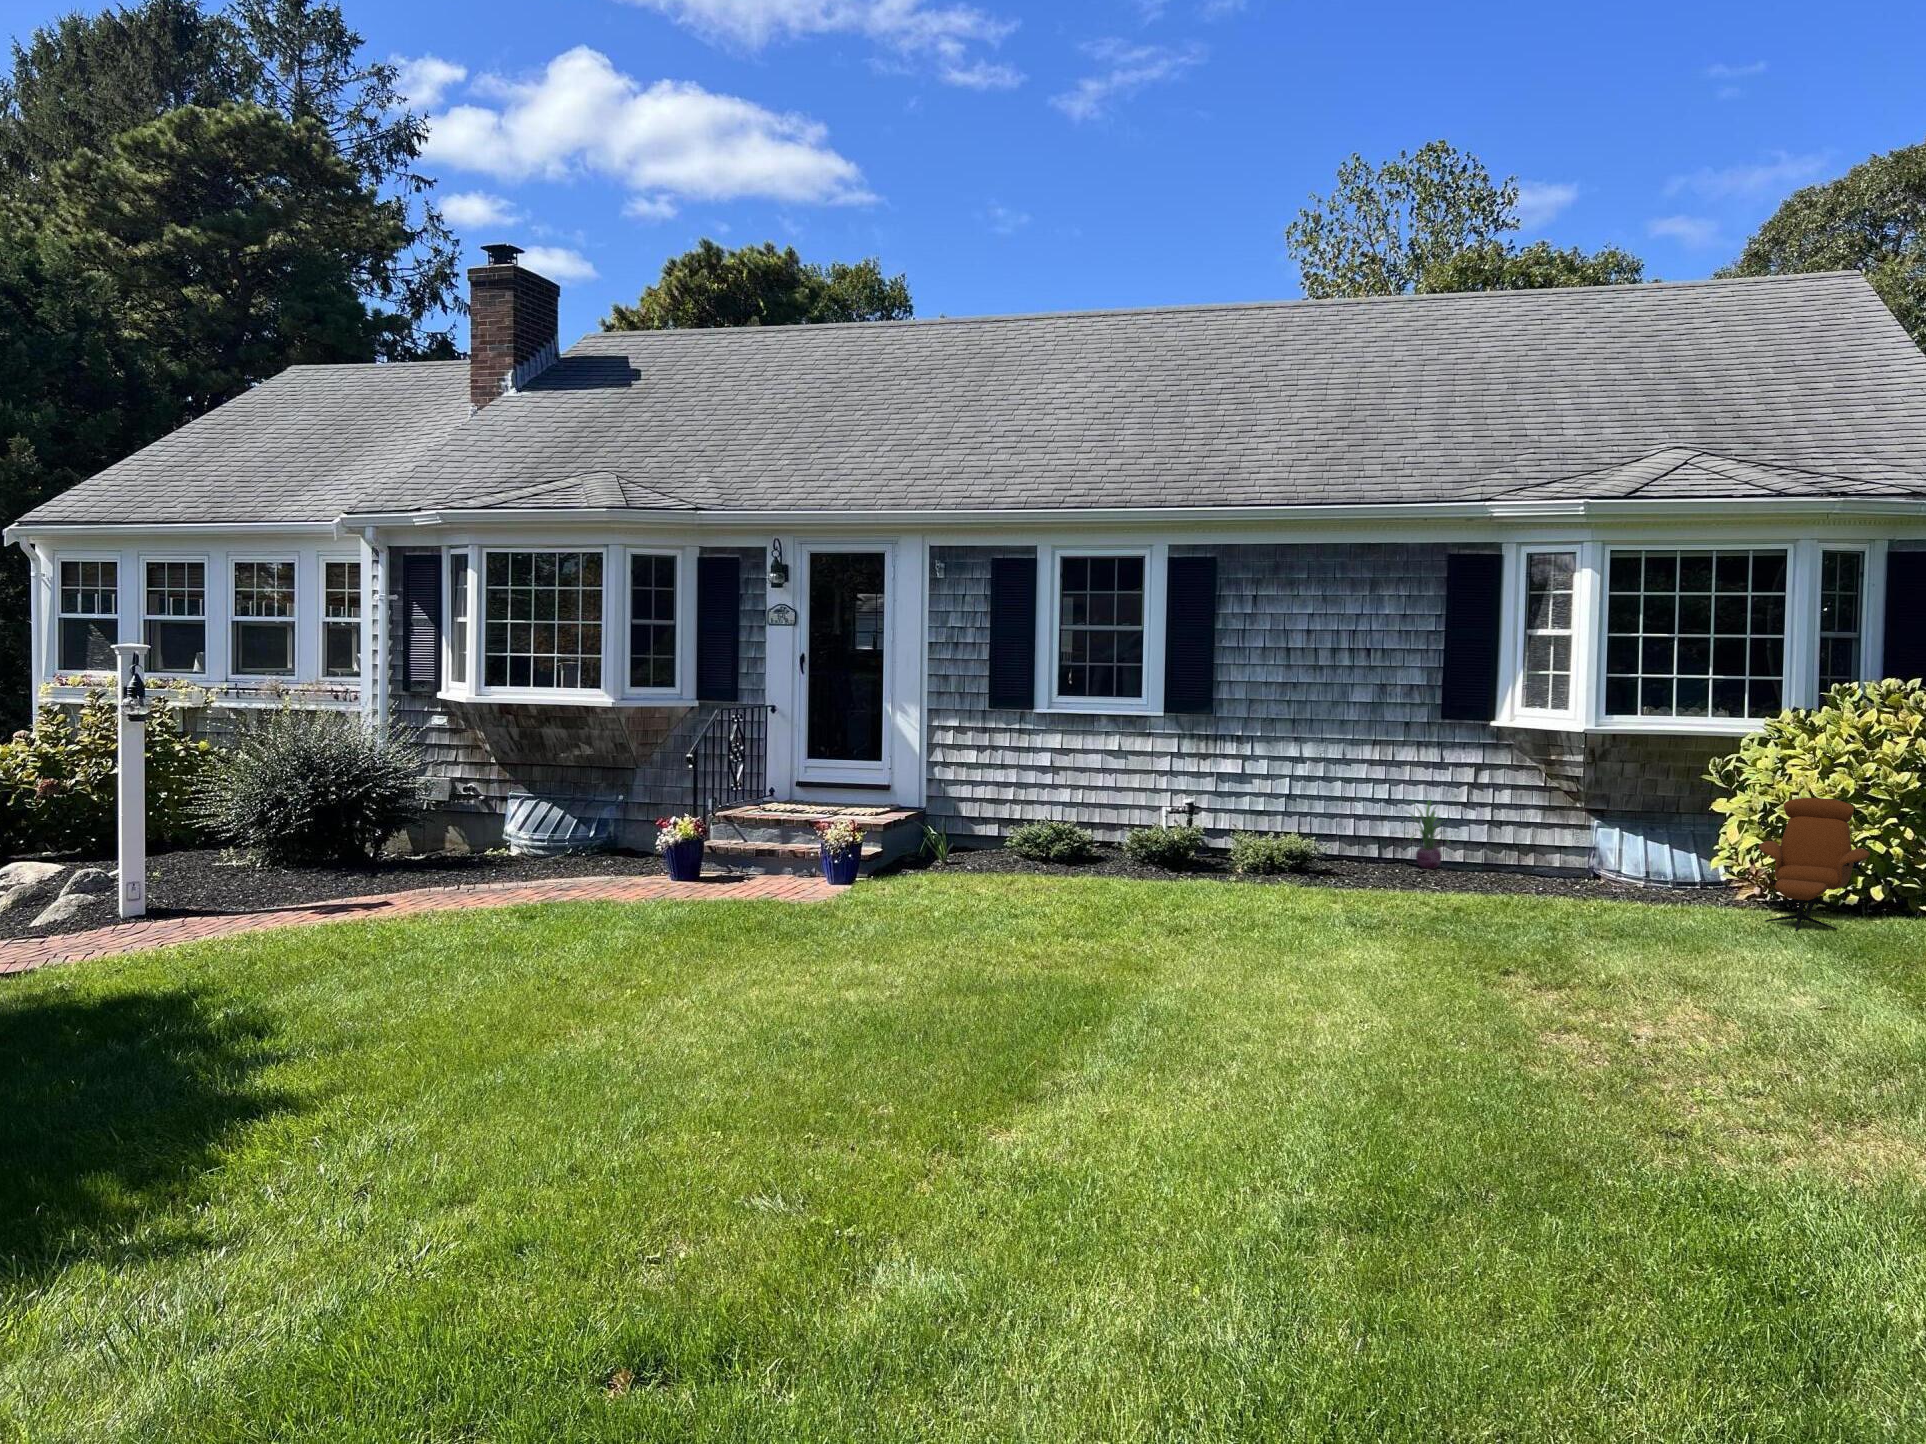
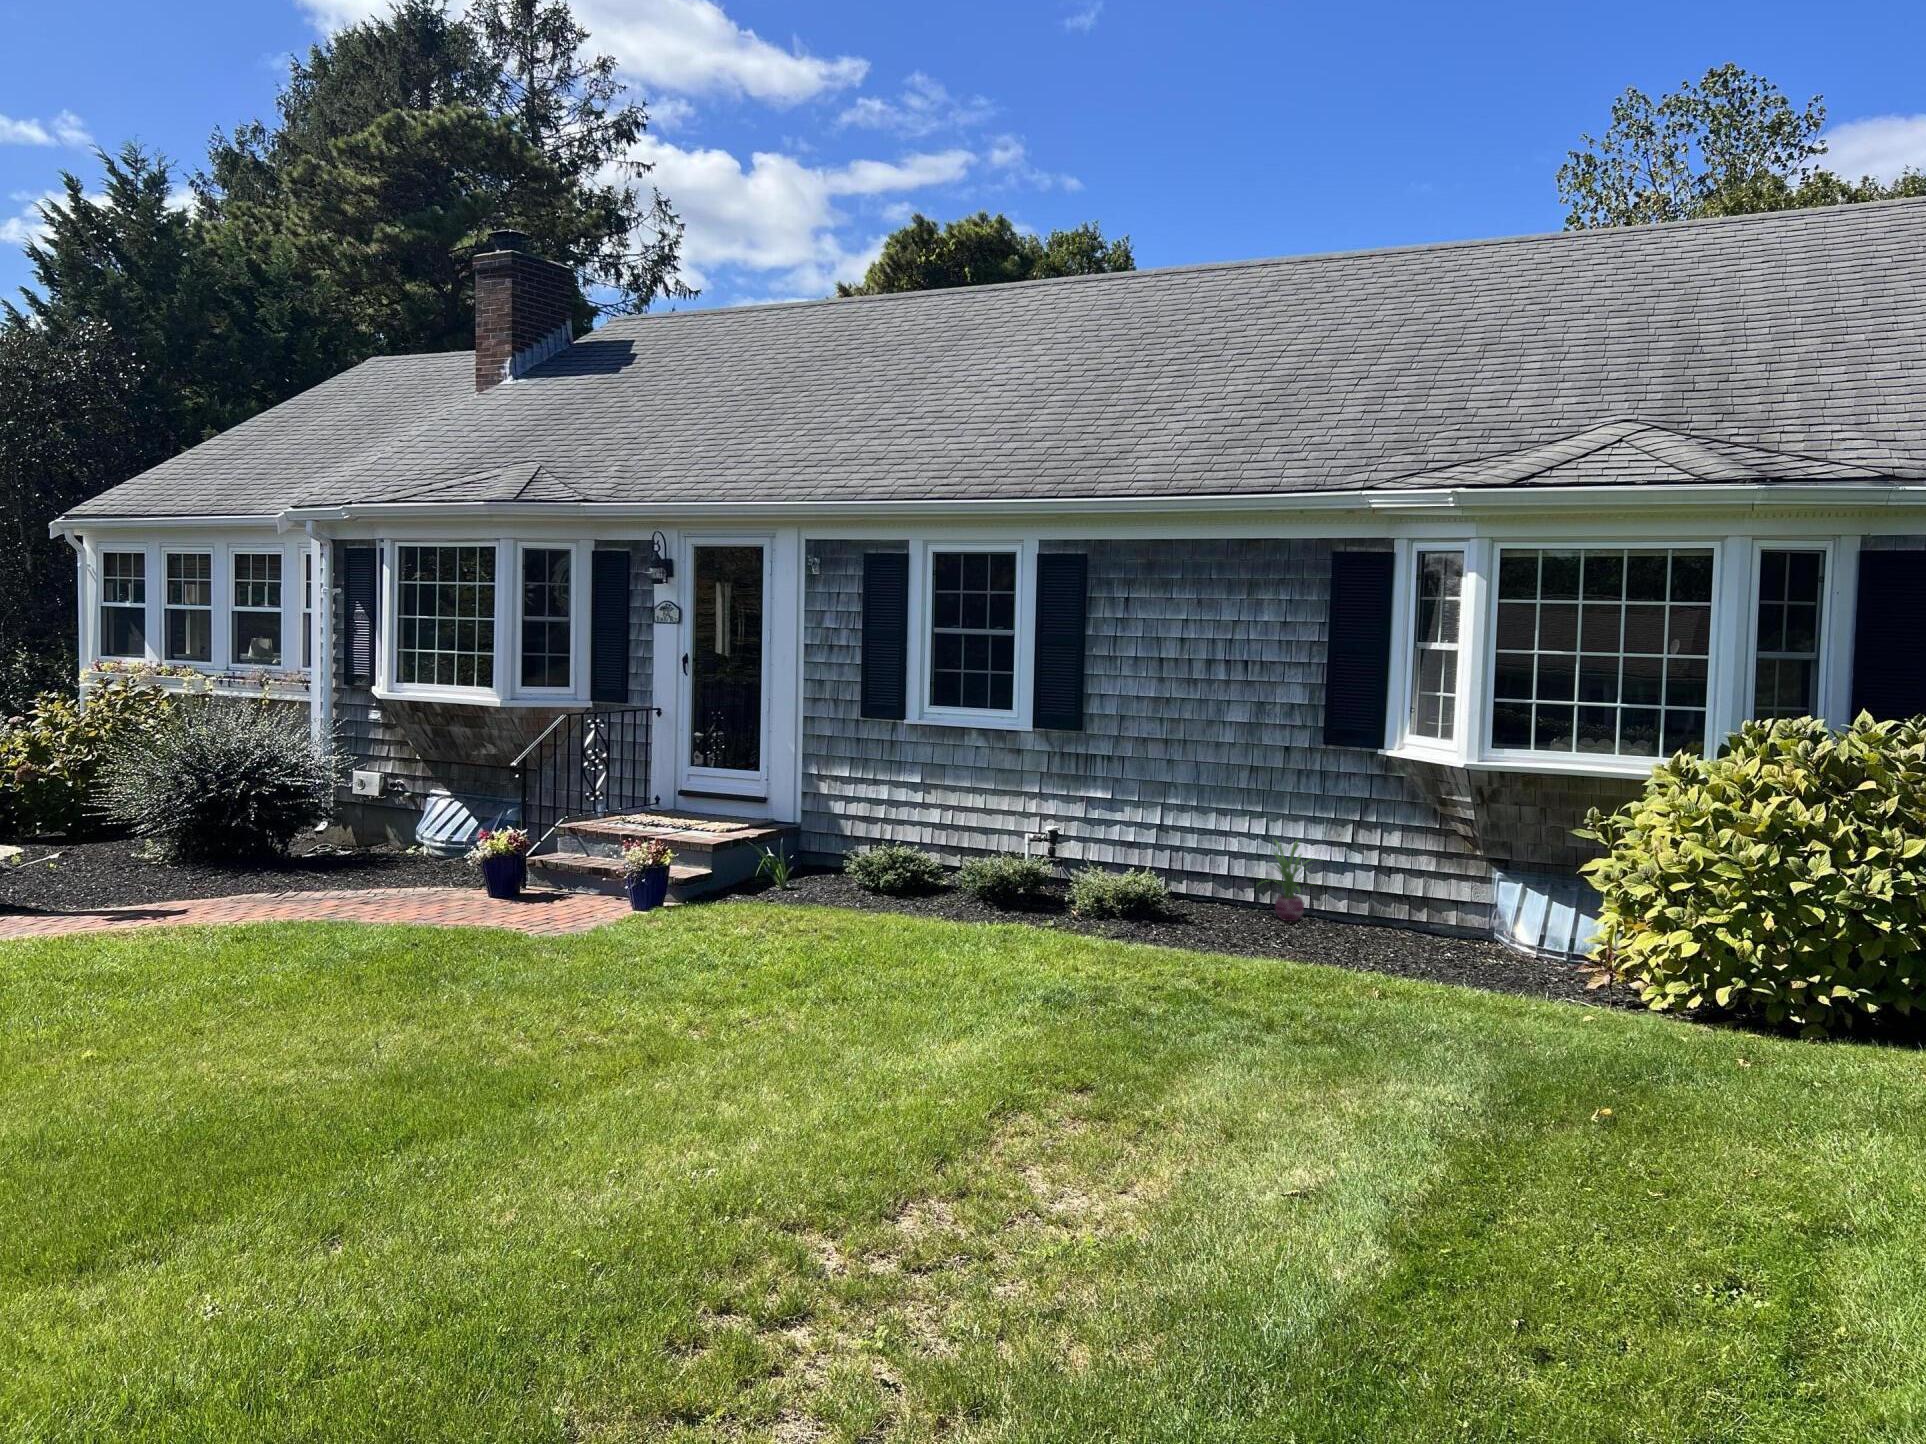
lounge chair: present [1759,798,1870,931] -> none [1561,861,1717,1031]

